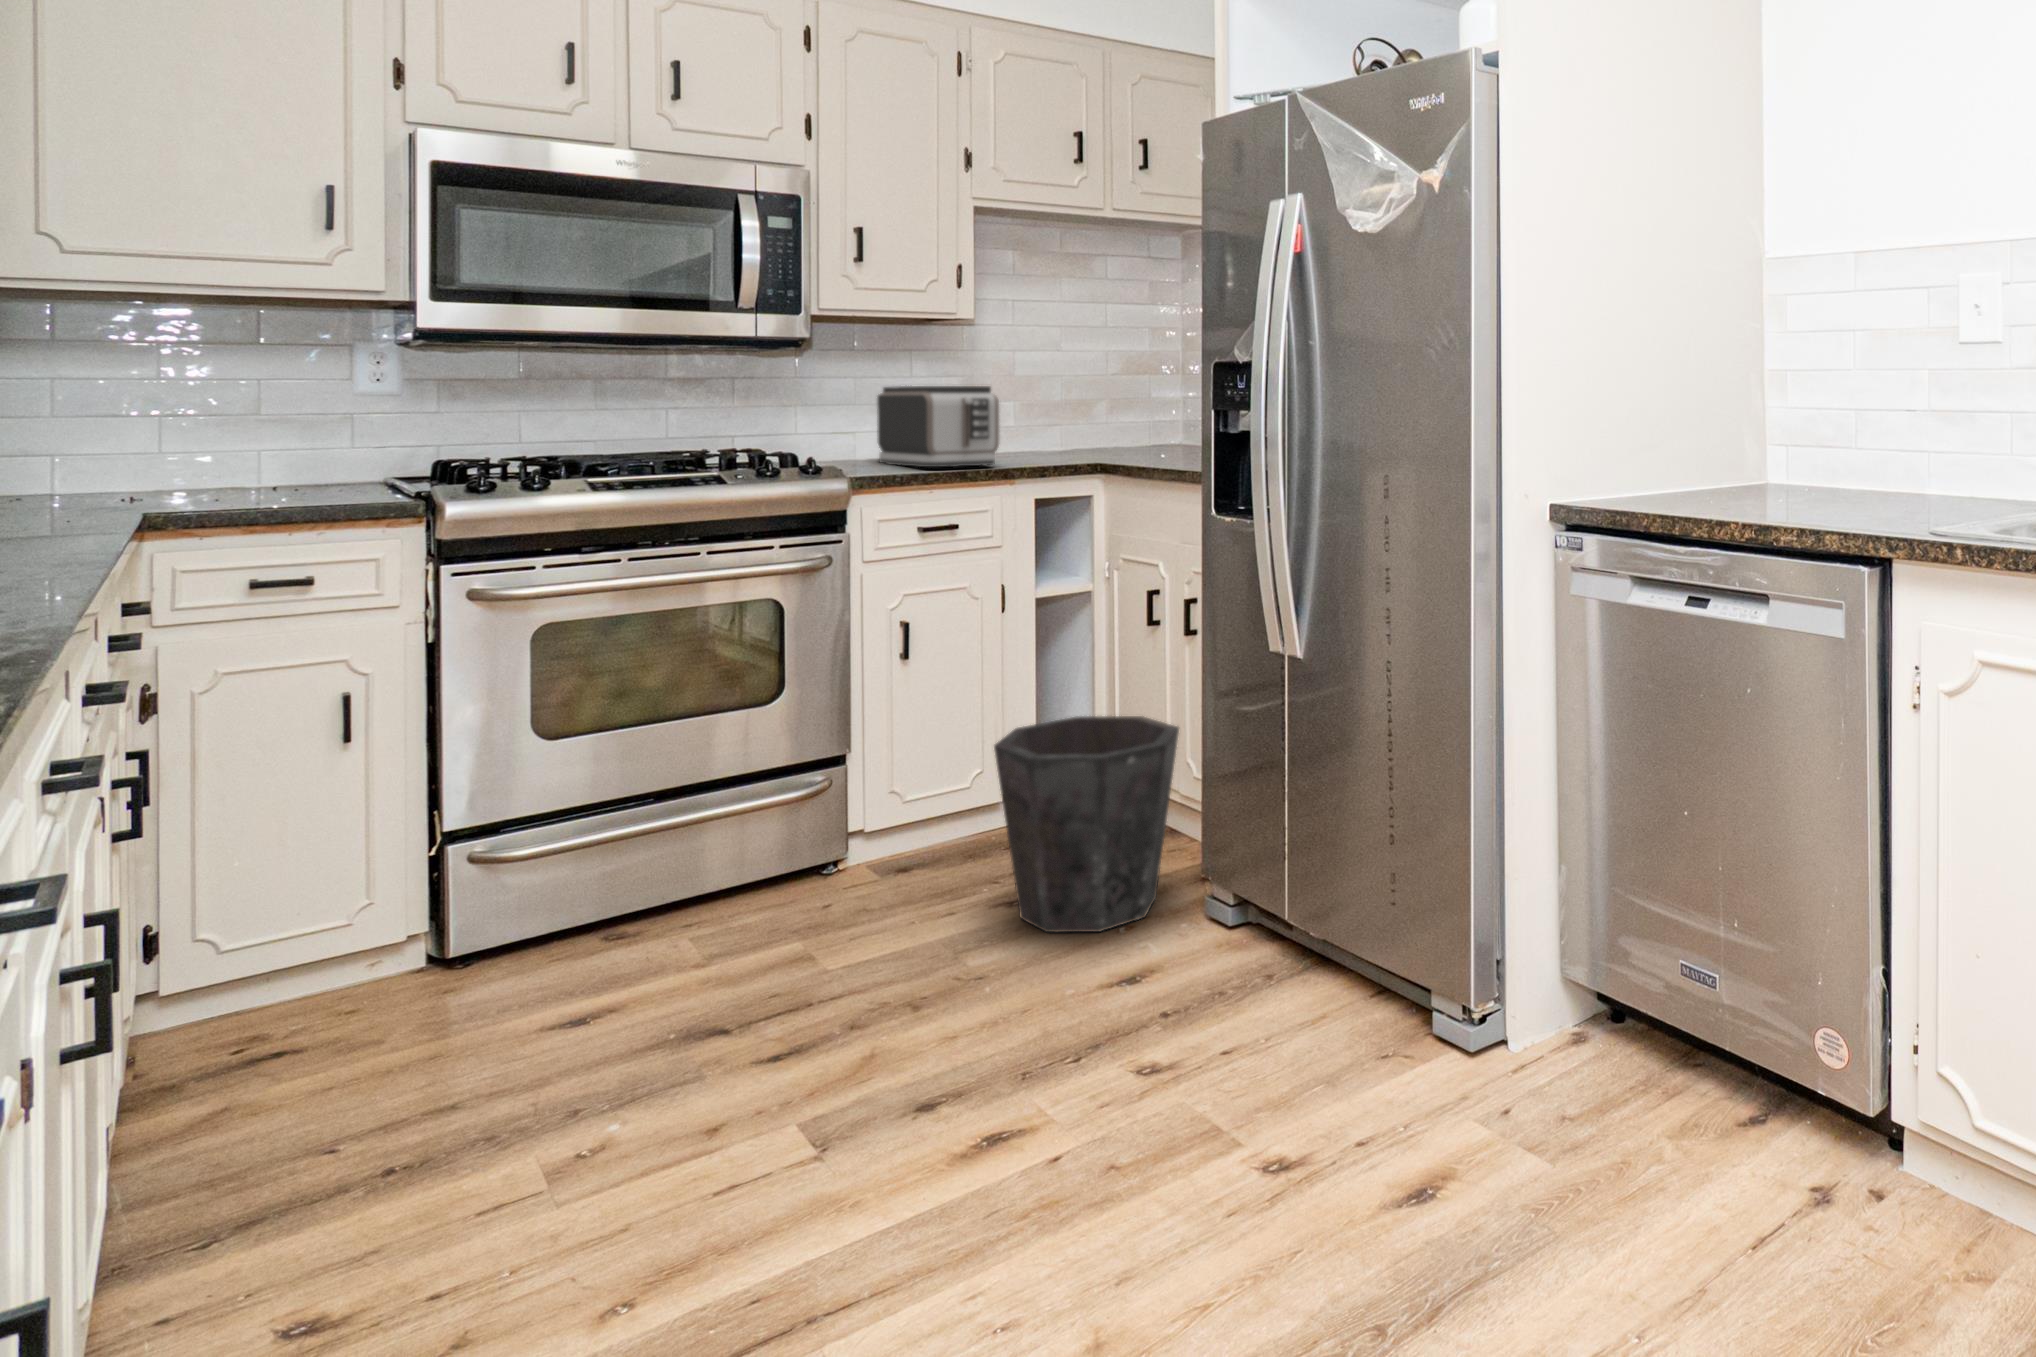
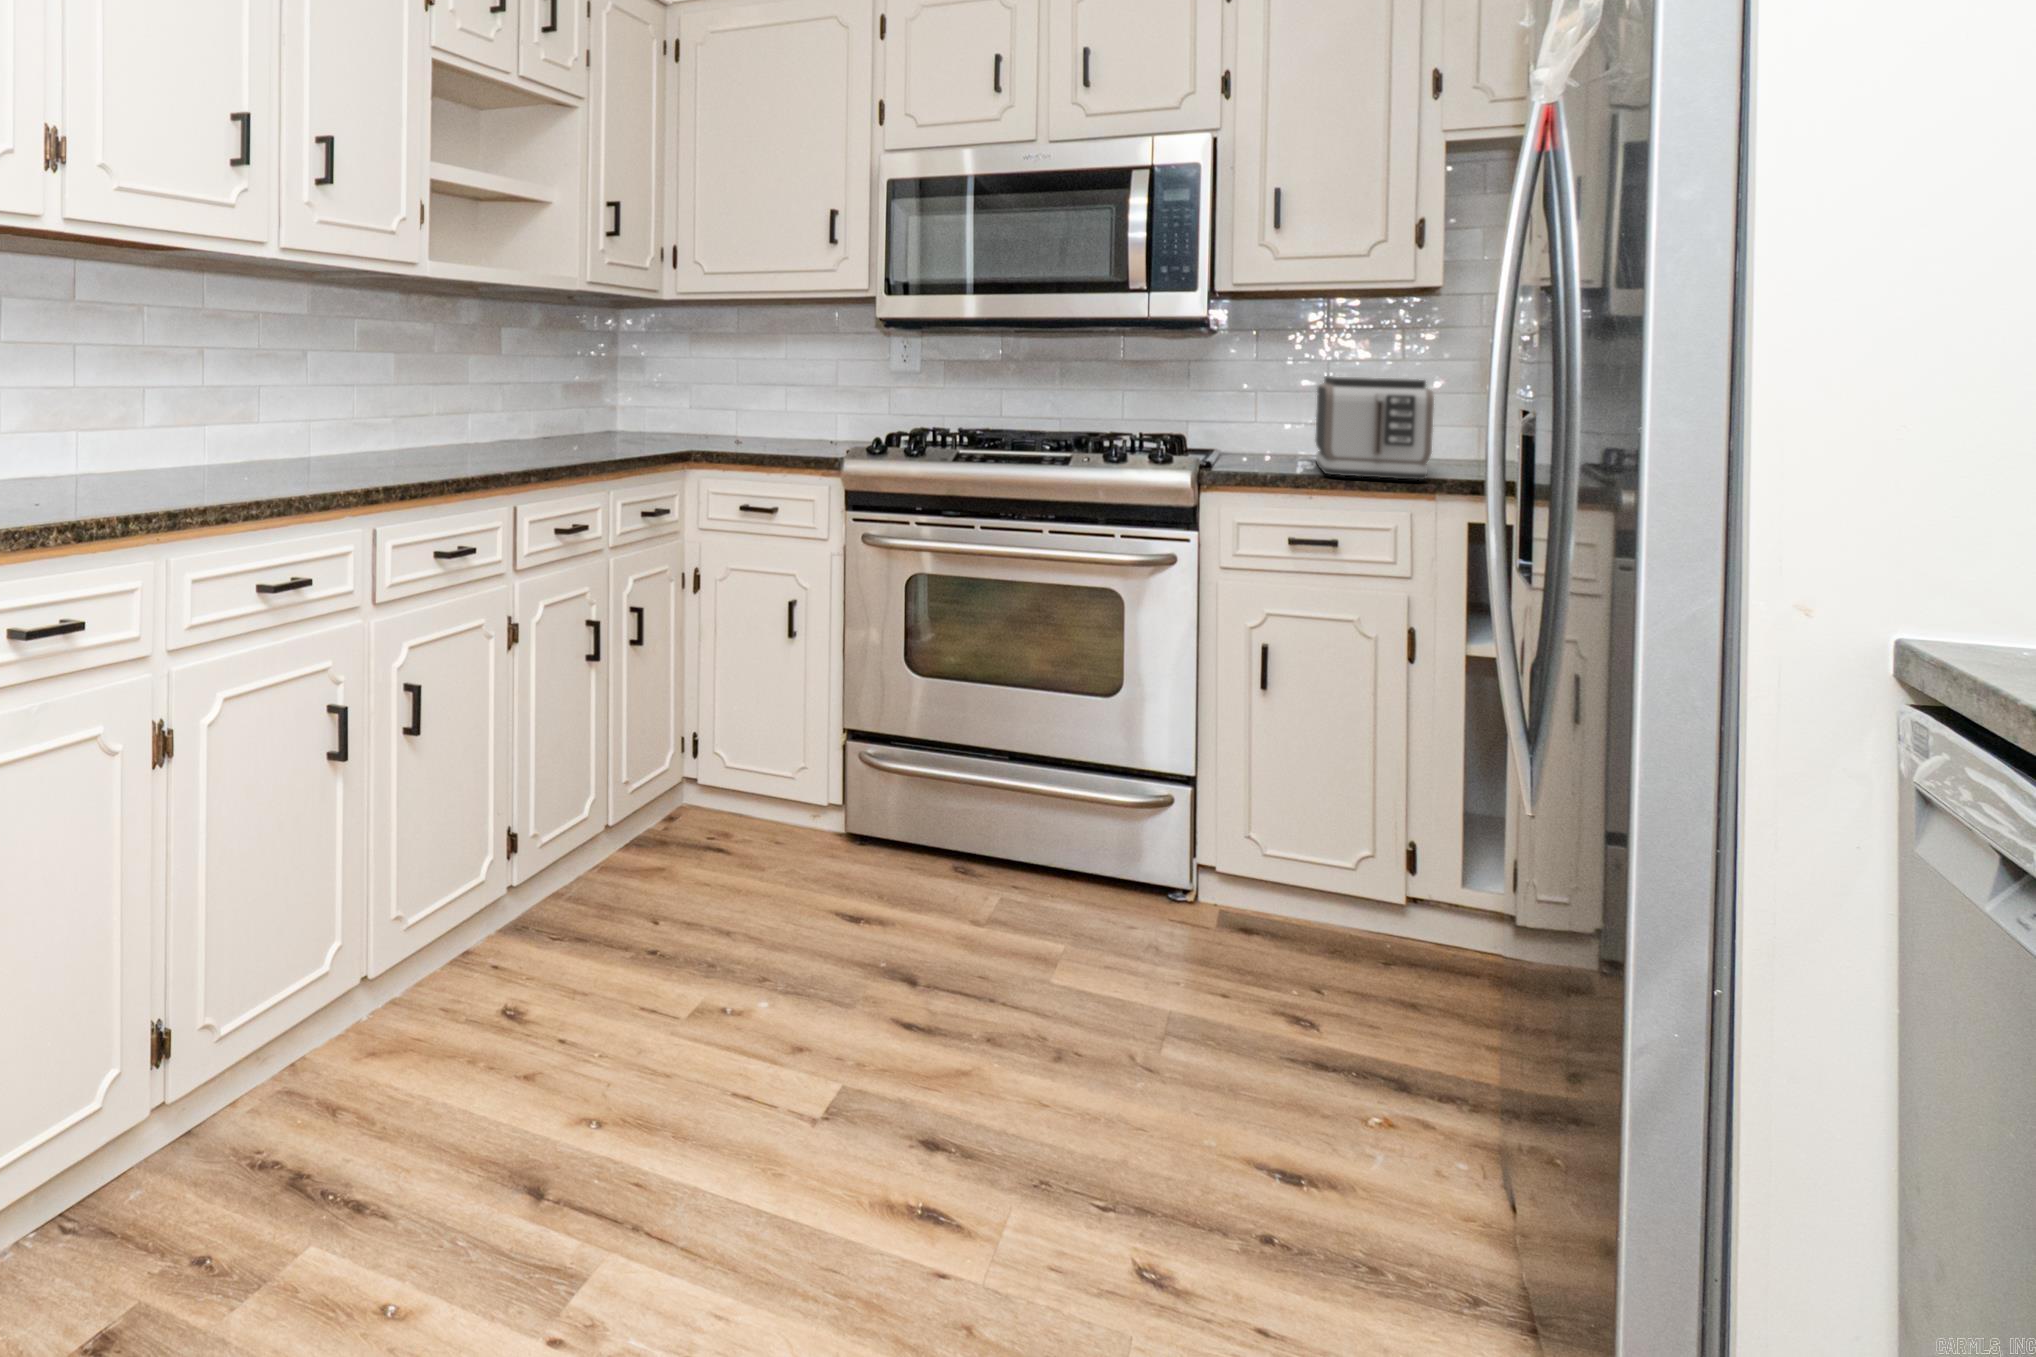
waste bin: present [994,716,1179,932] -> none [1258,808,1524,1122]

